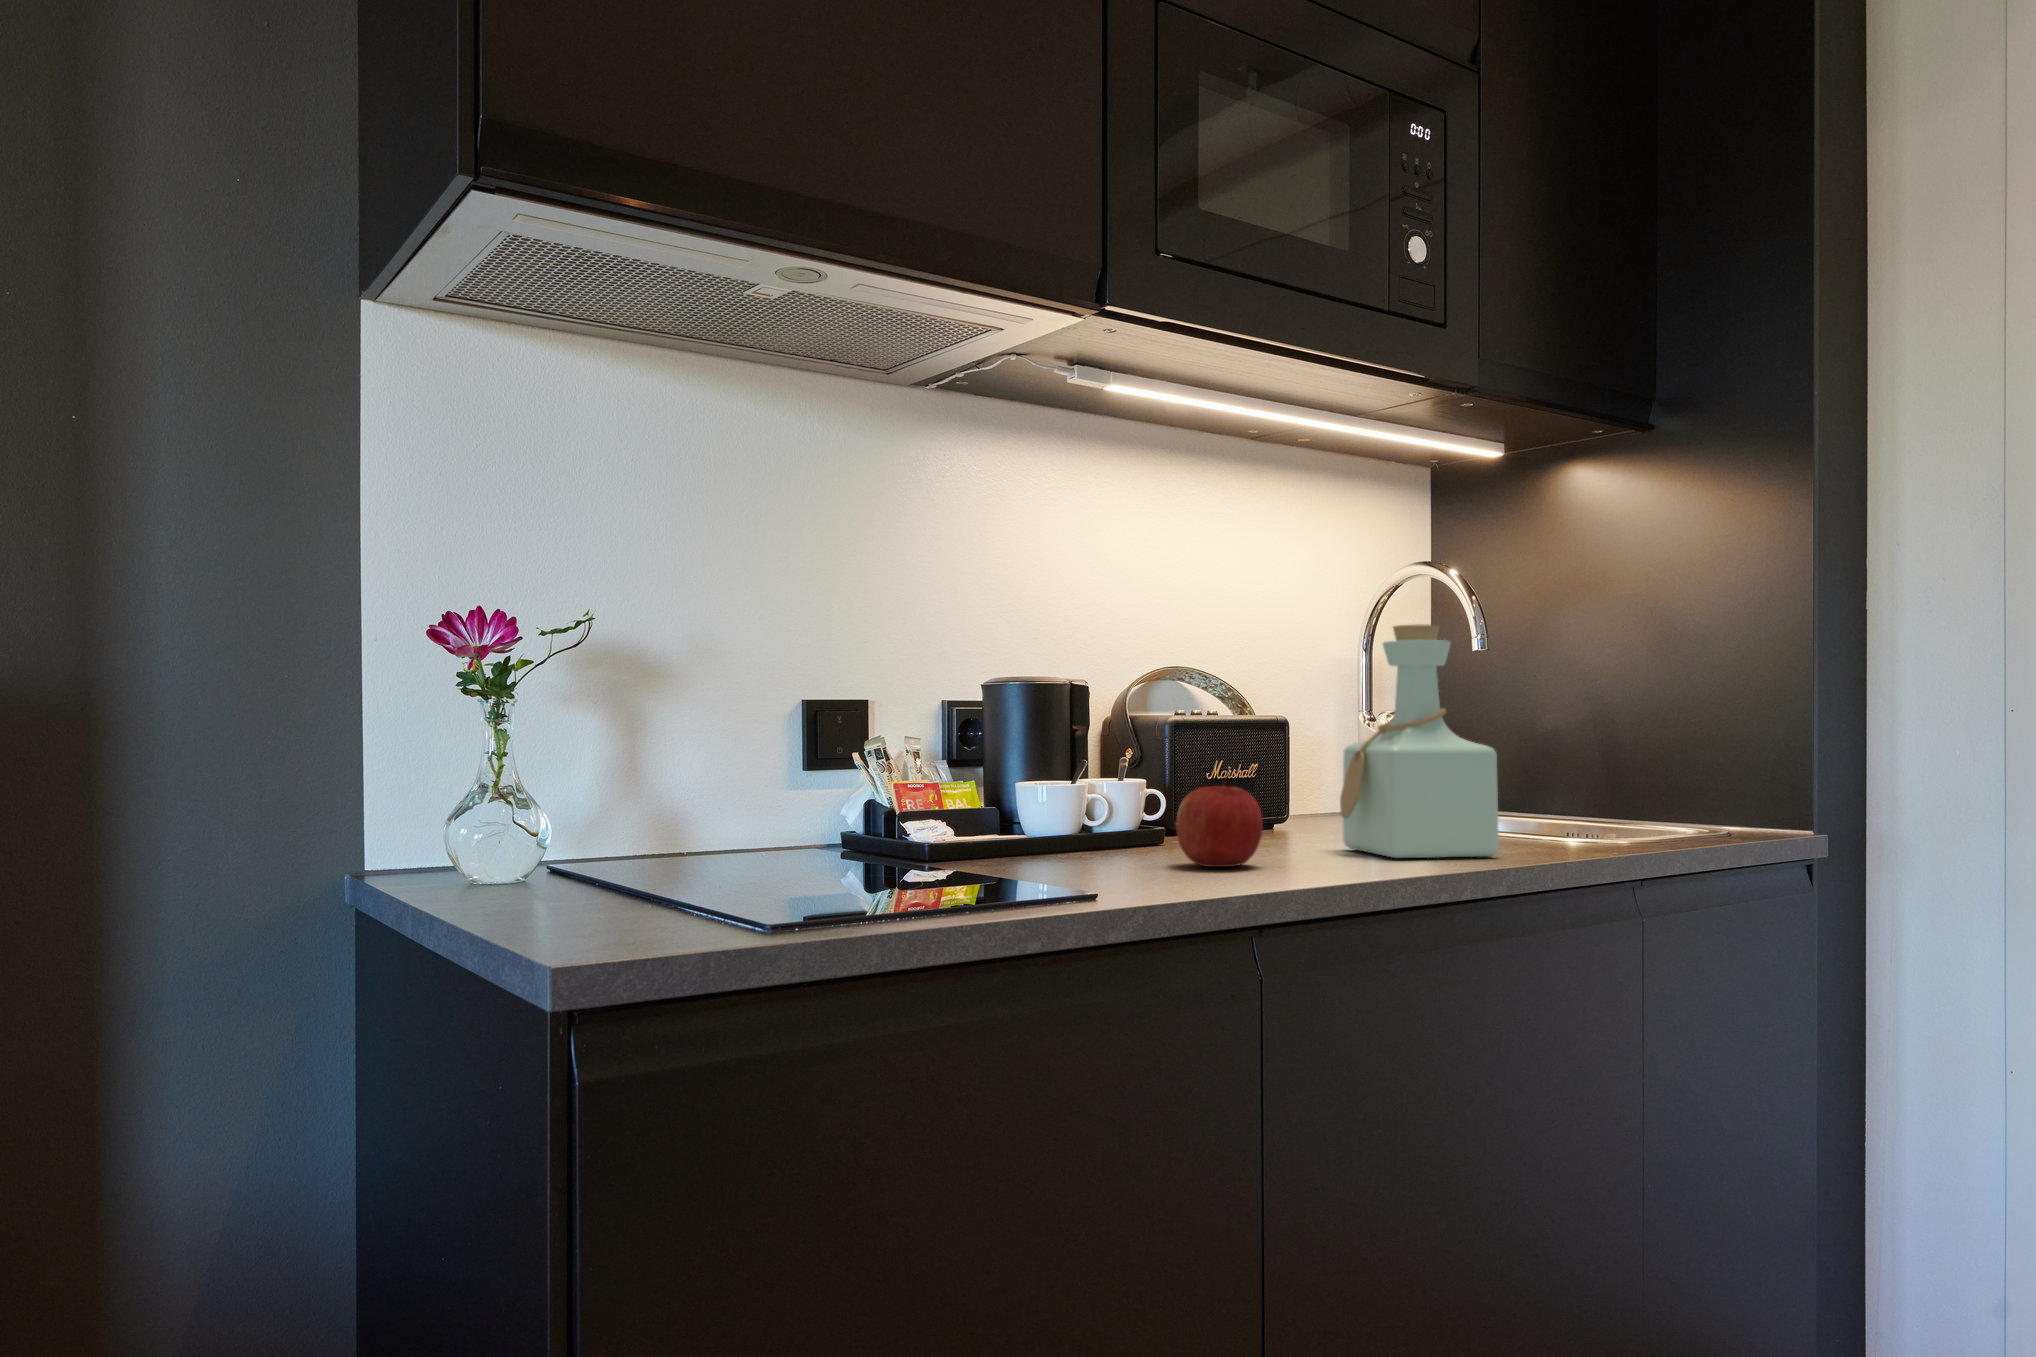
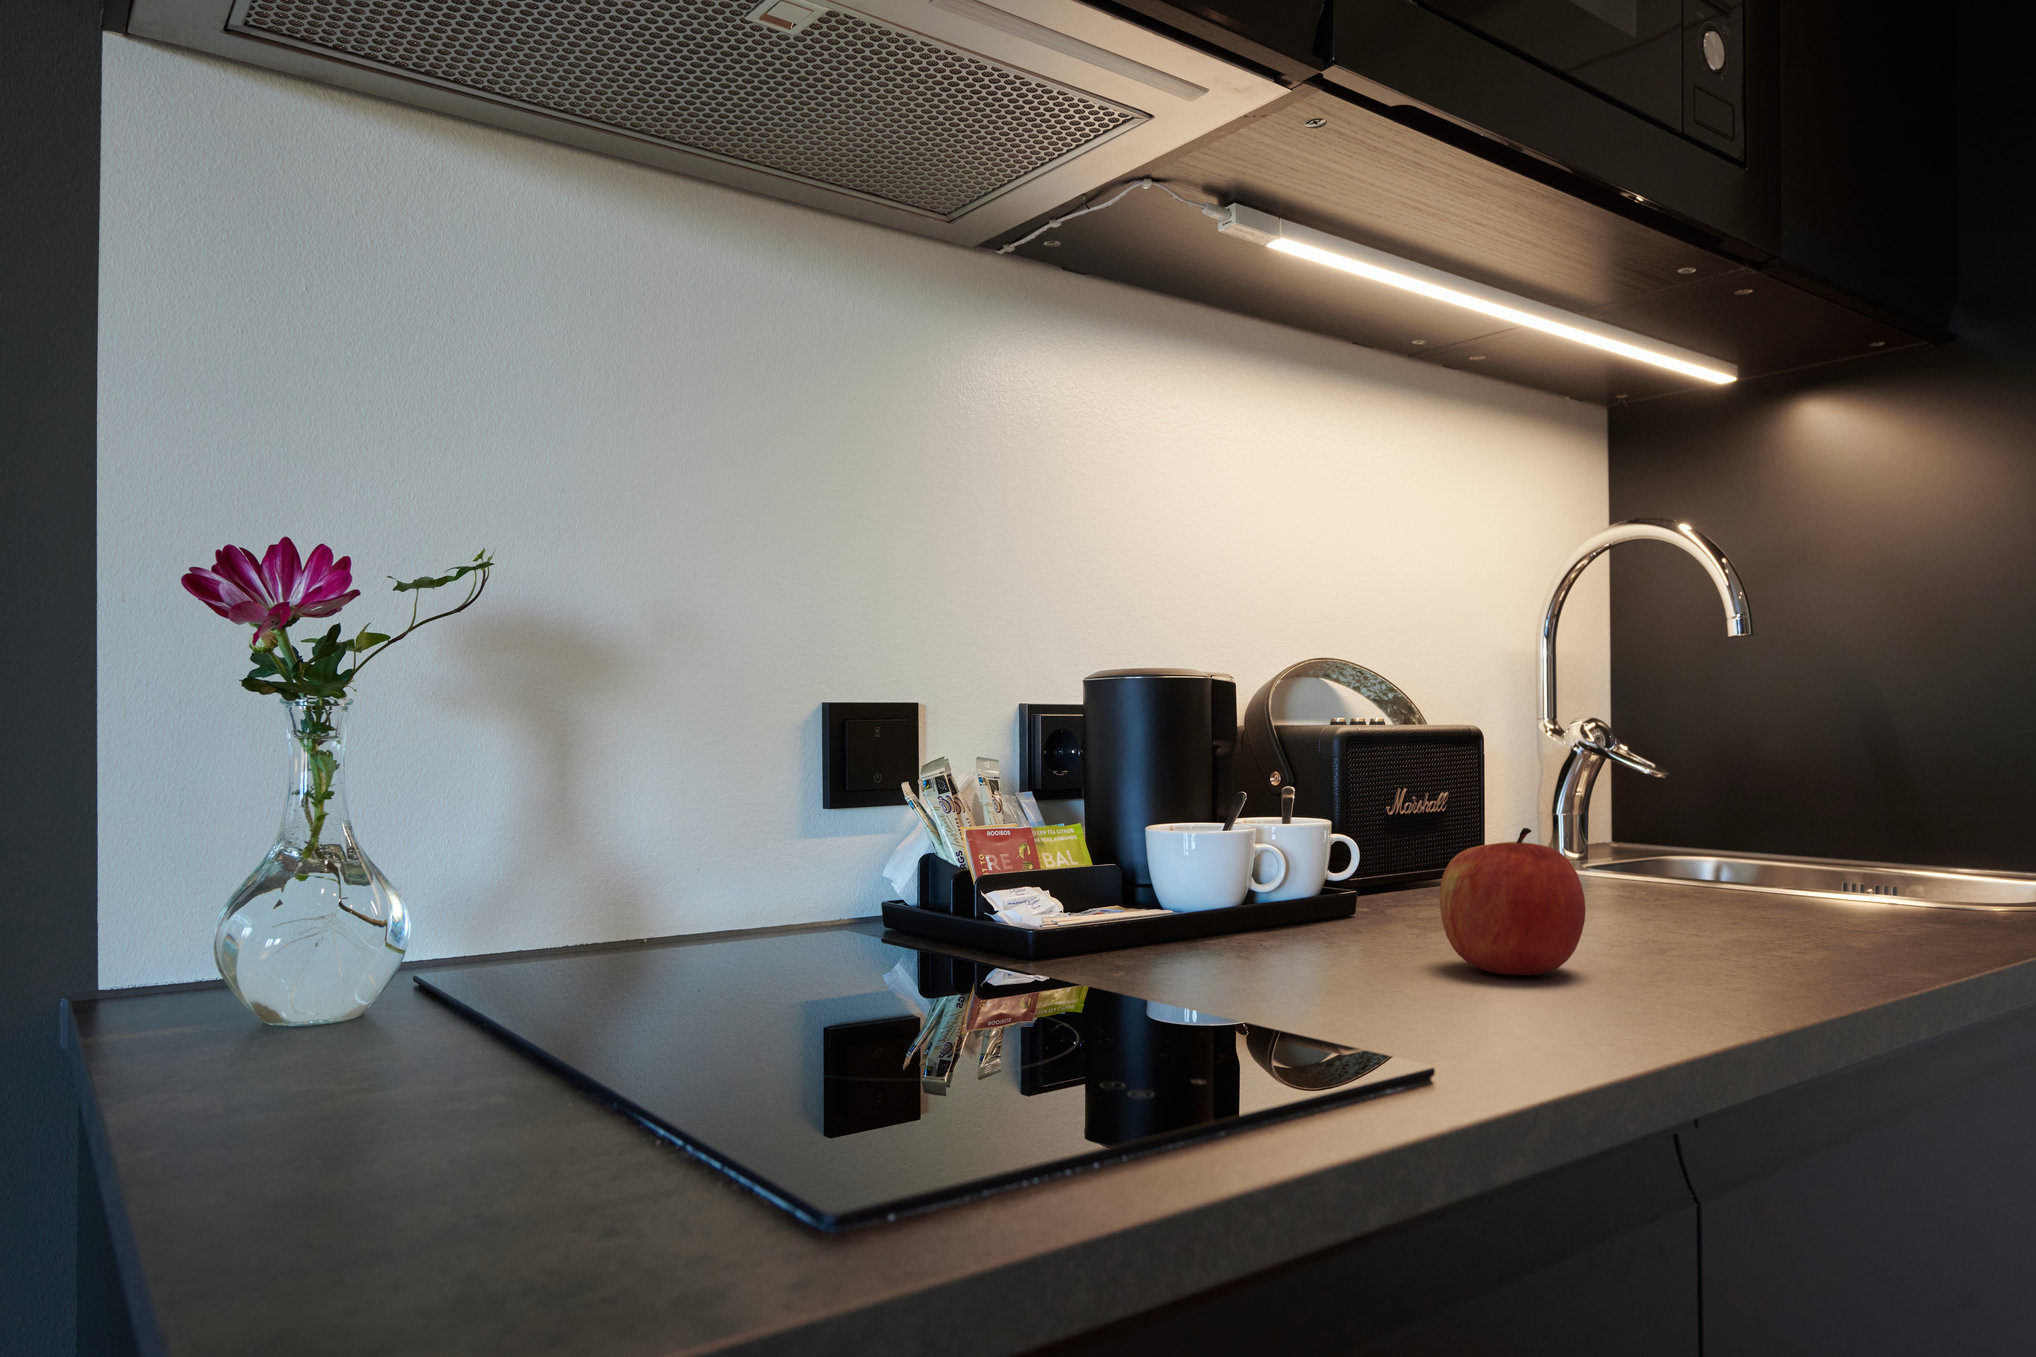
bottle: present [1340,625,1499,858] -> none [1629,591,1899,949]

